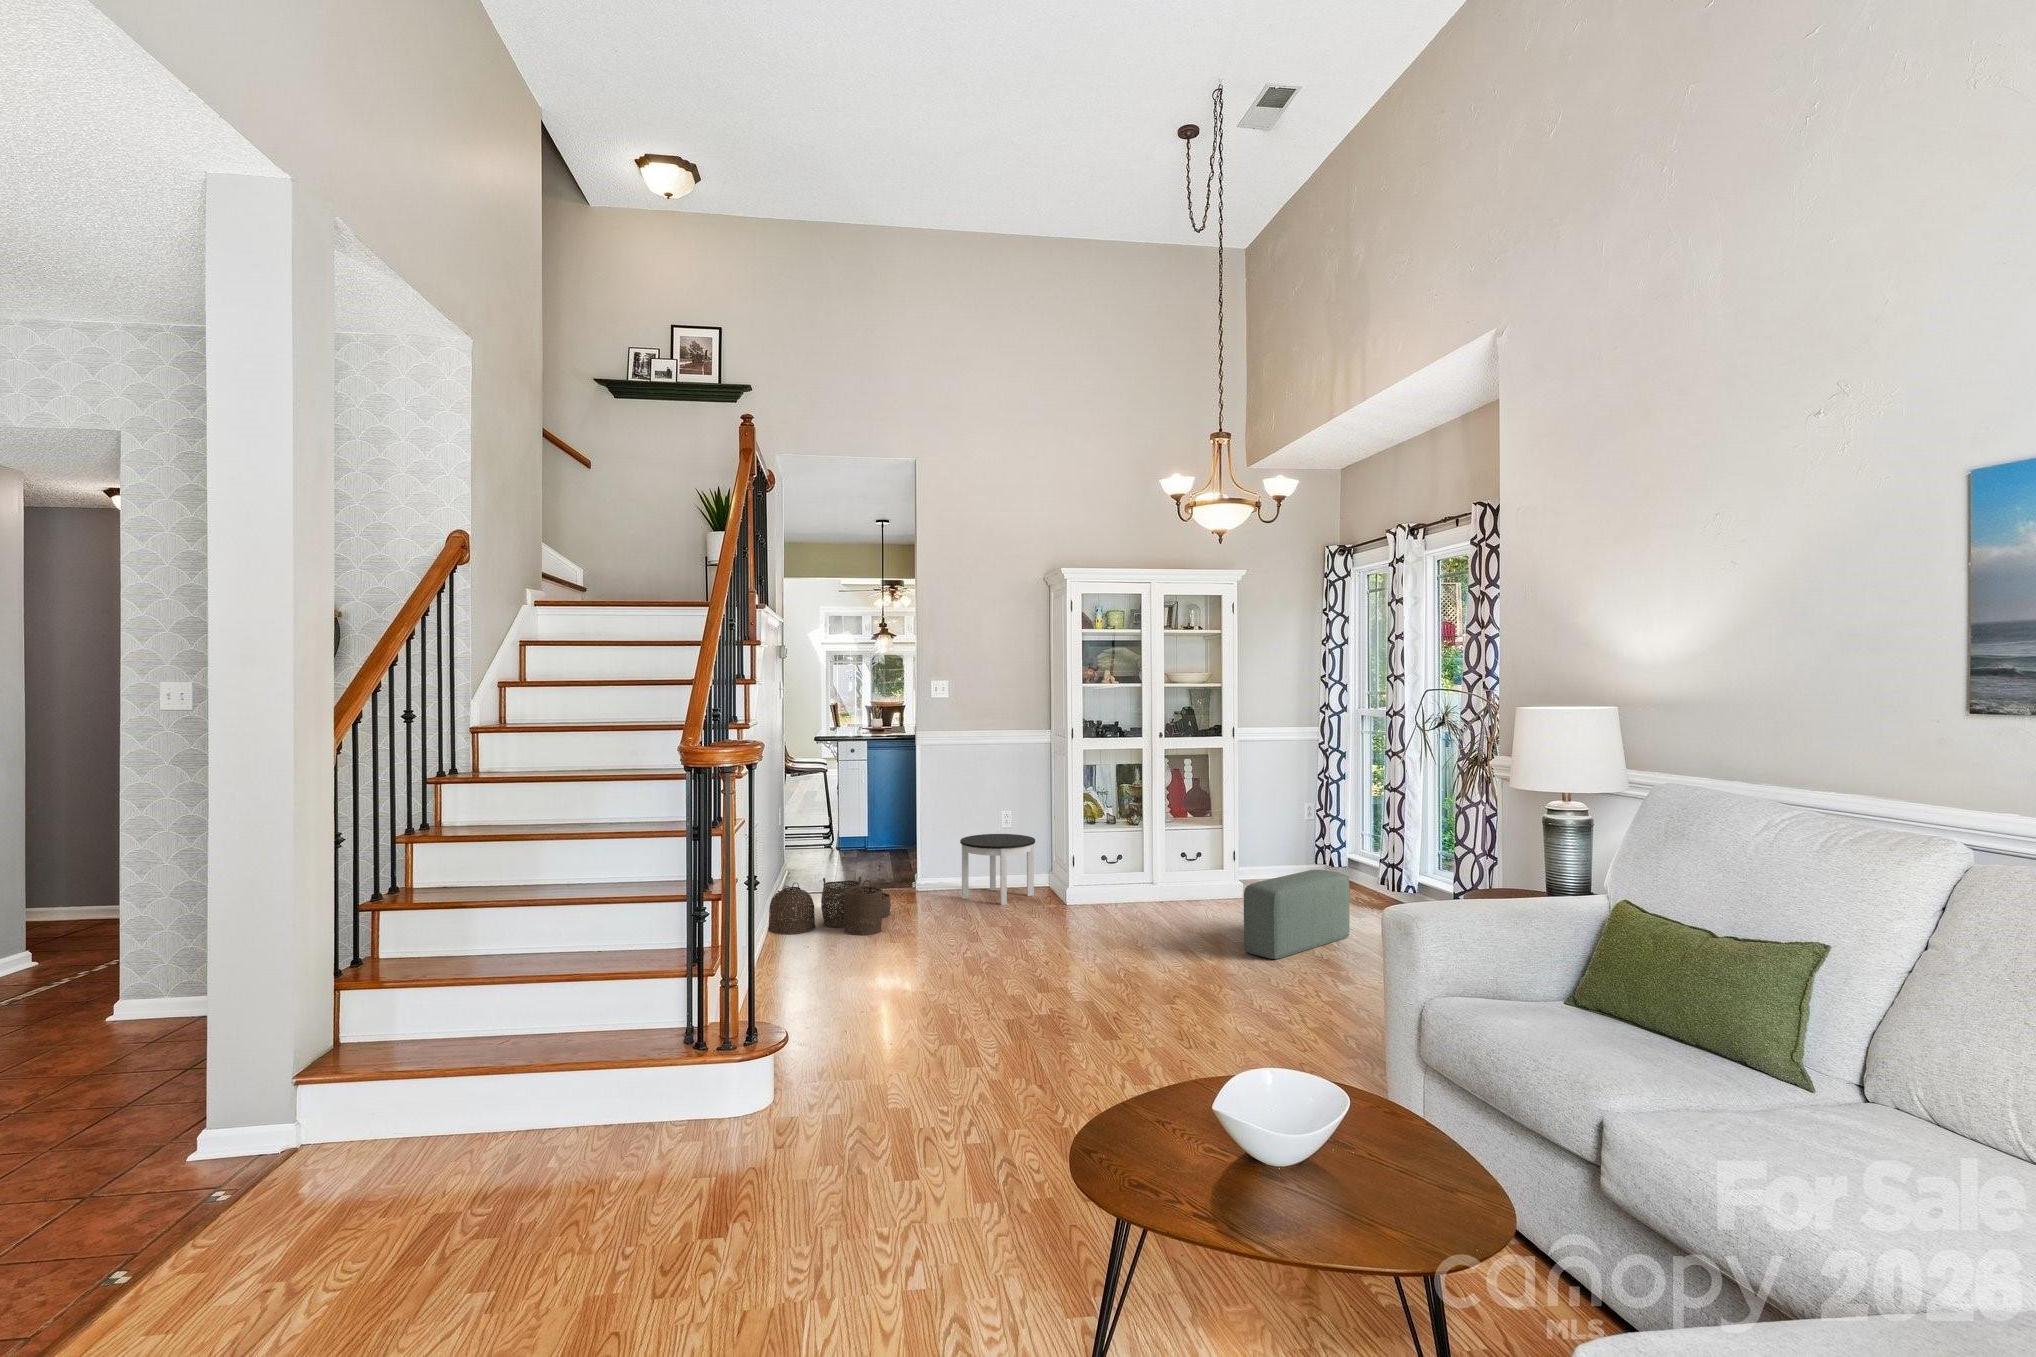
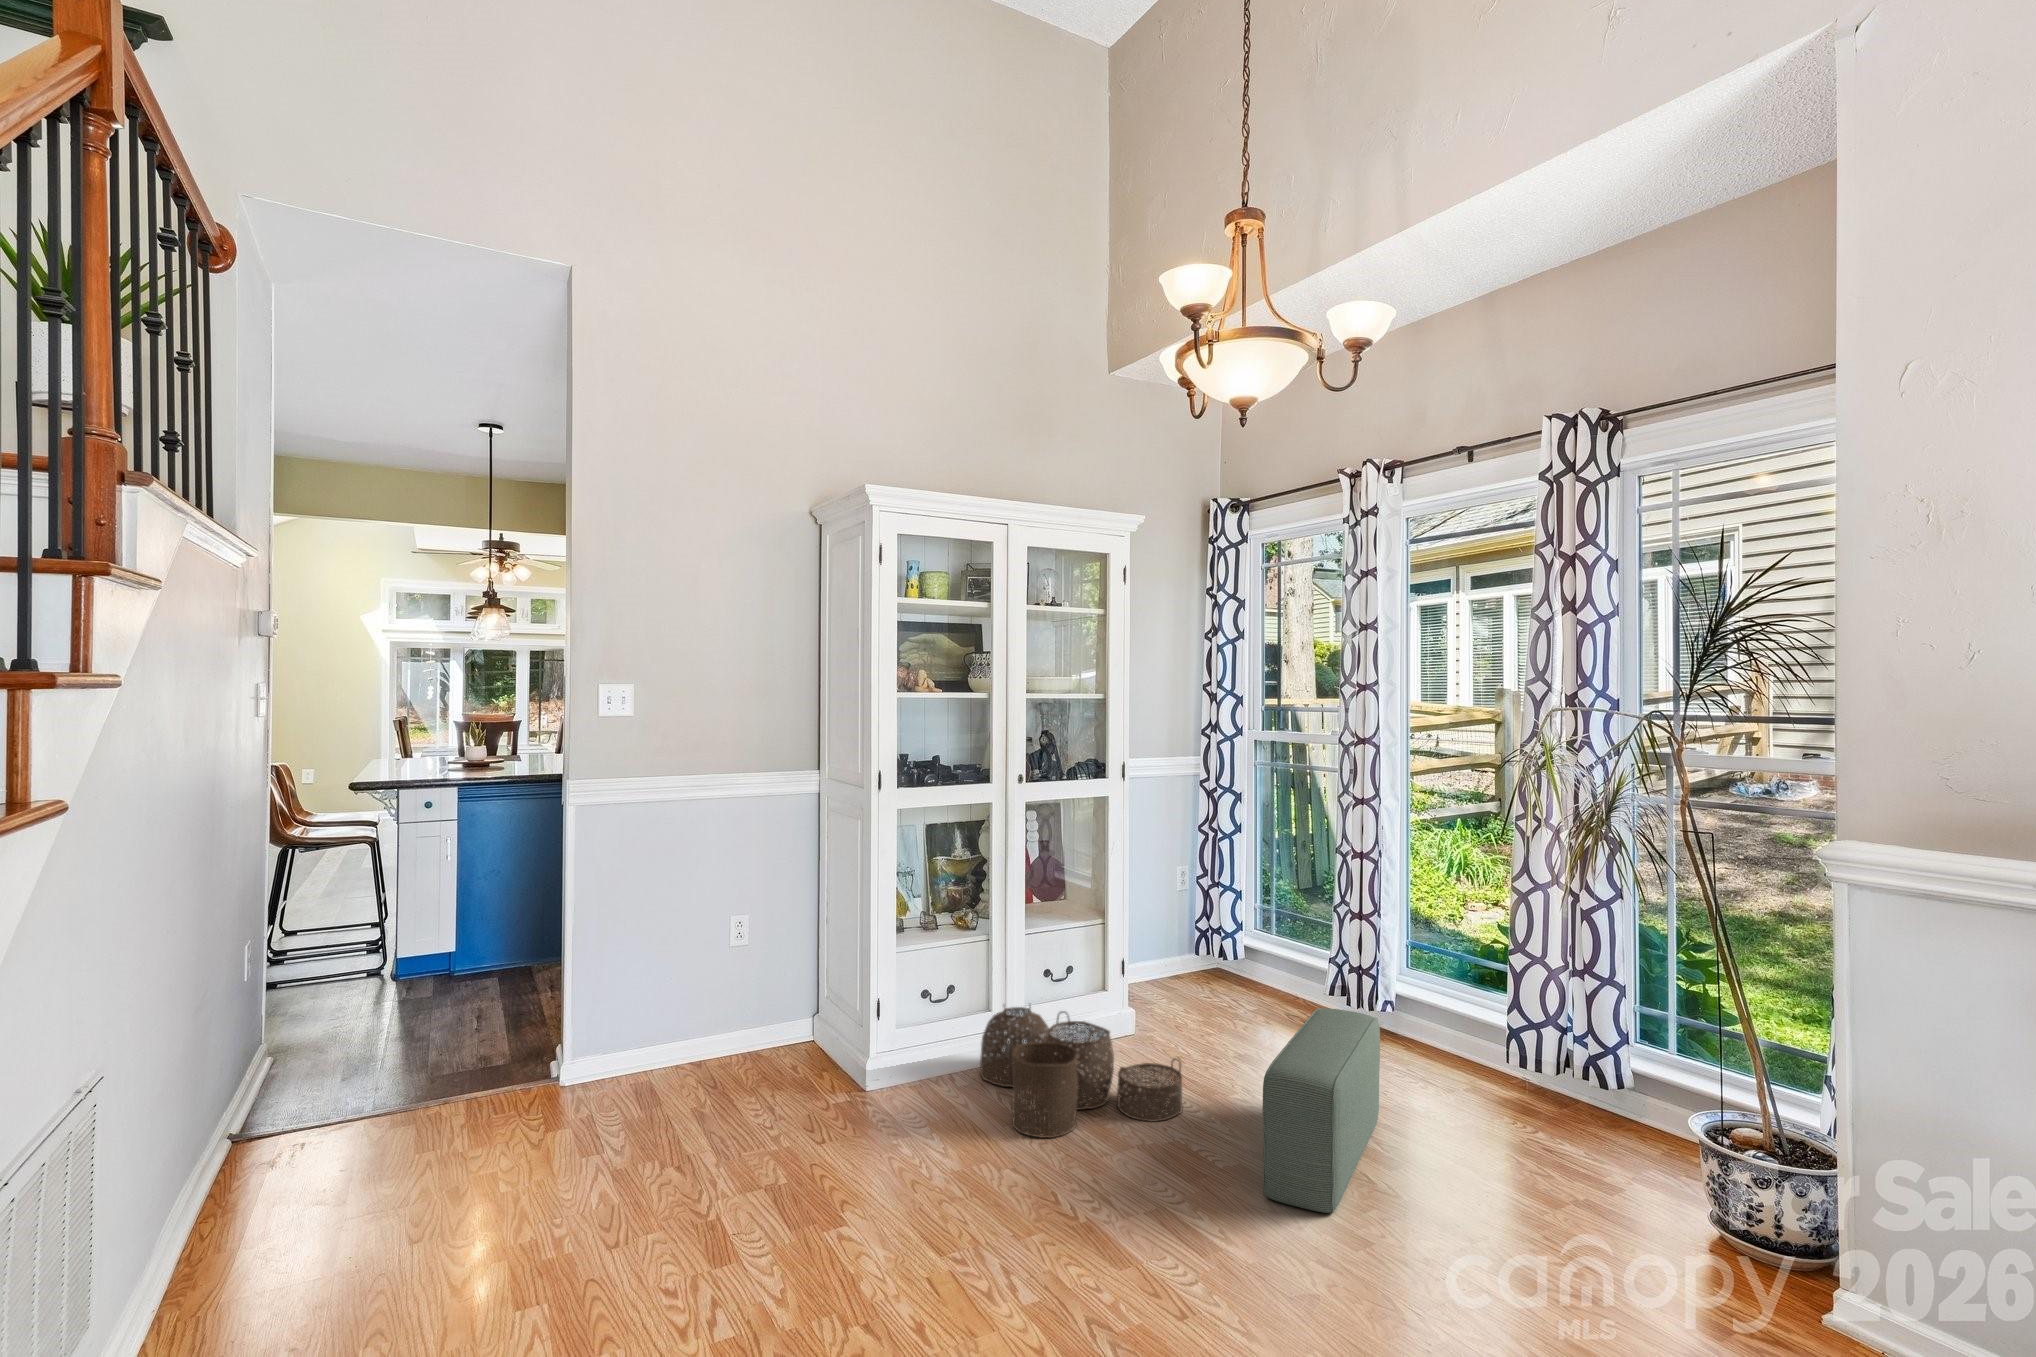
round table: present [960,834,1035,905] -> none [658,959,802,1107]
woven basket: present [768,877,891,935] -> present [980,1006,1183,1138]

